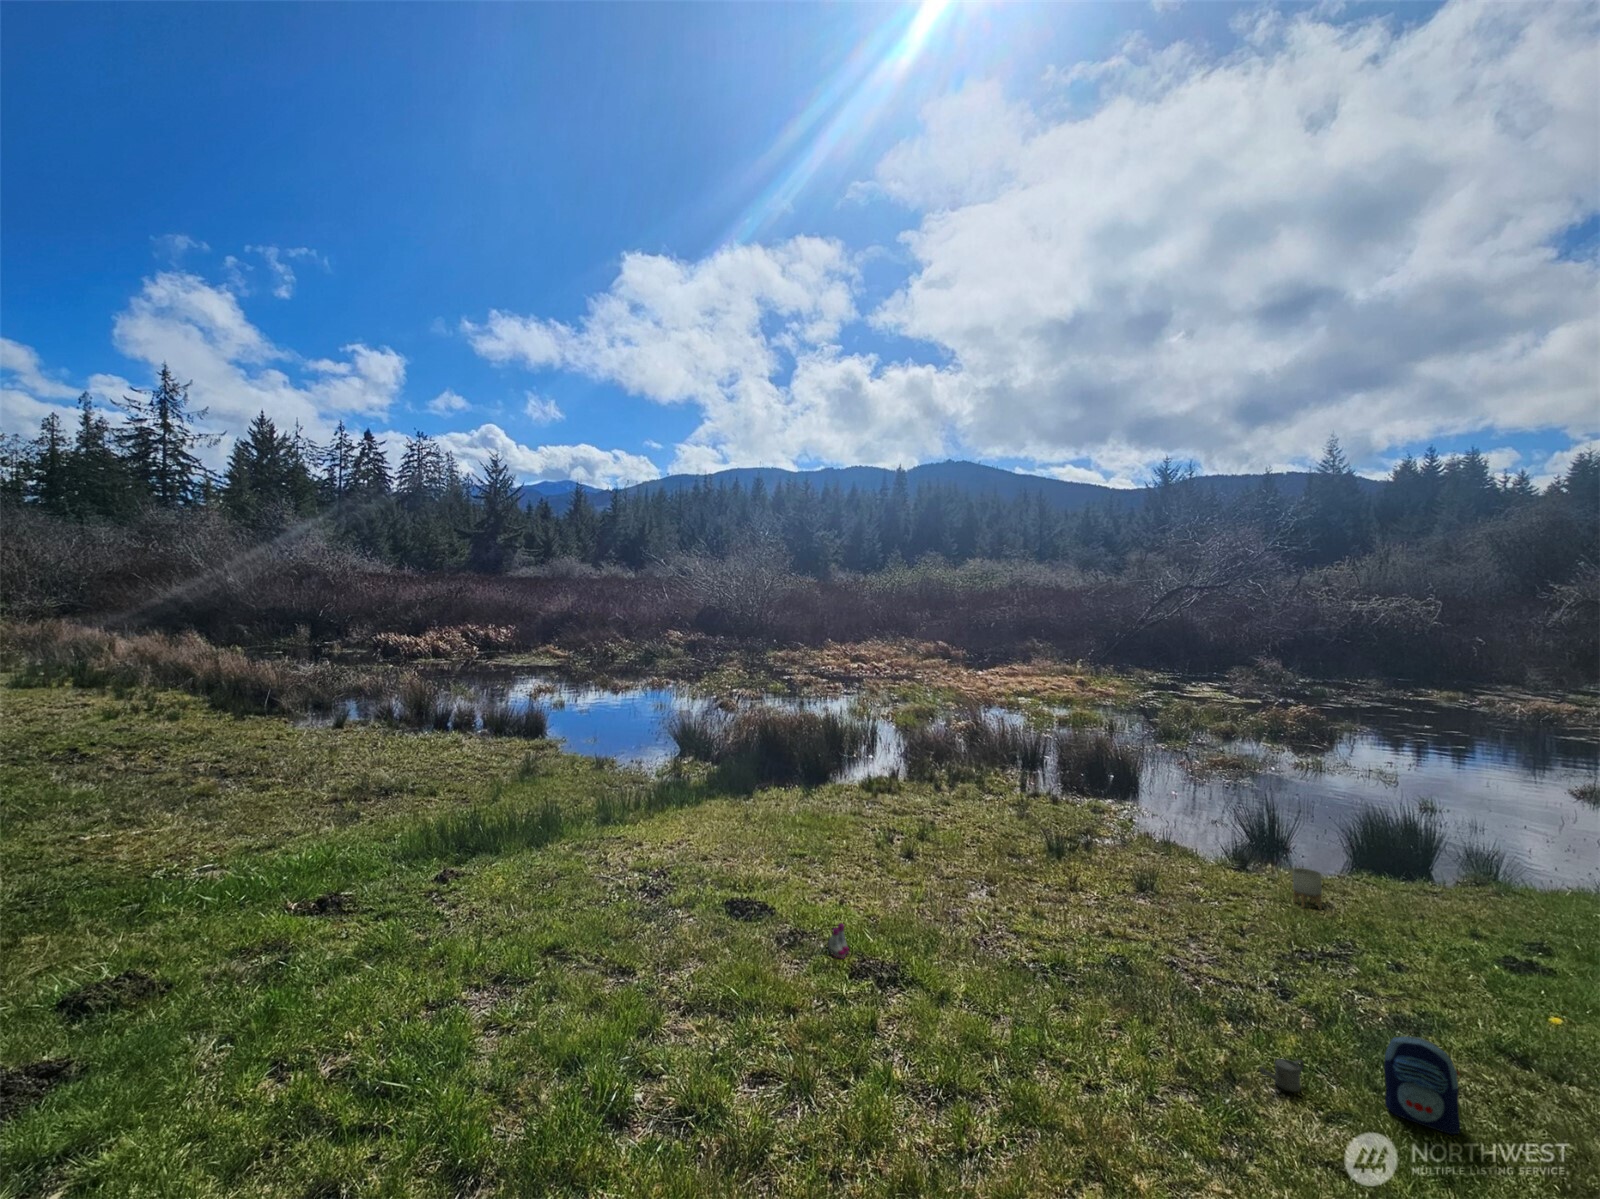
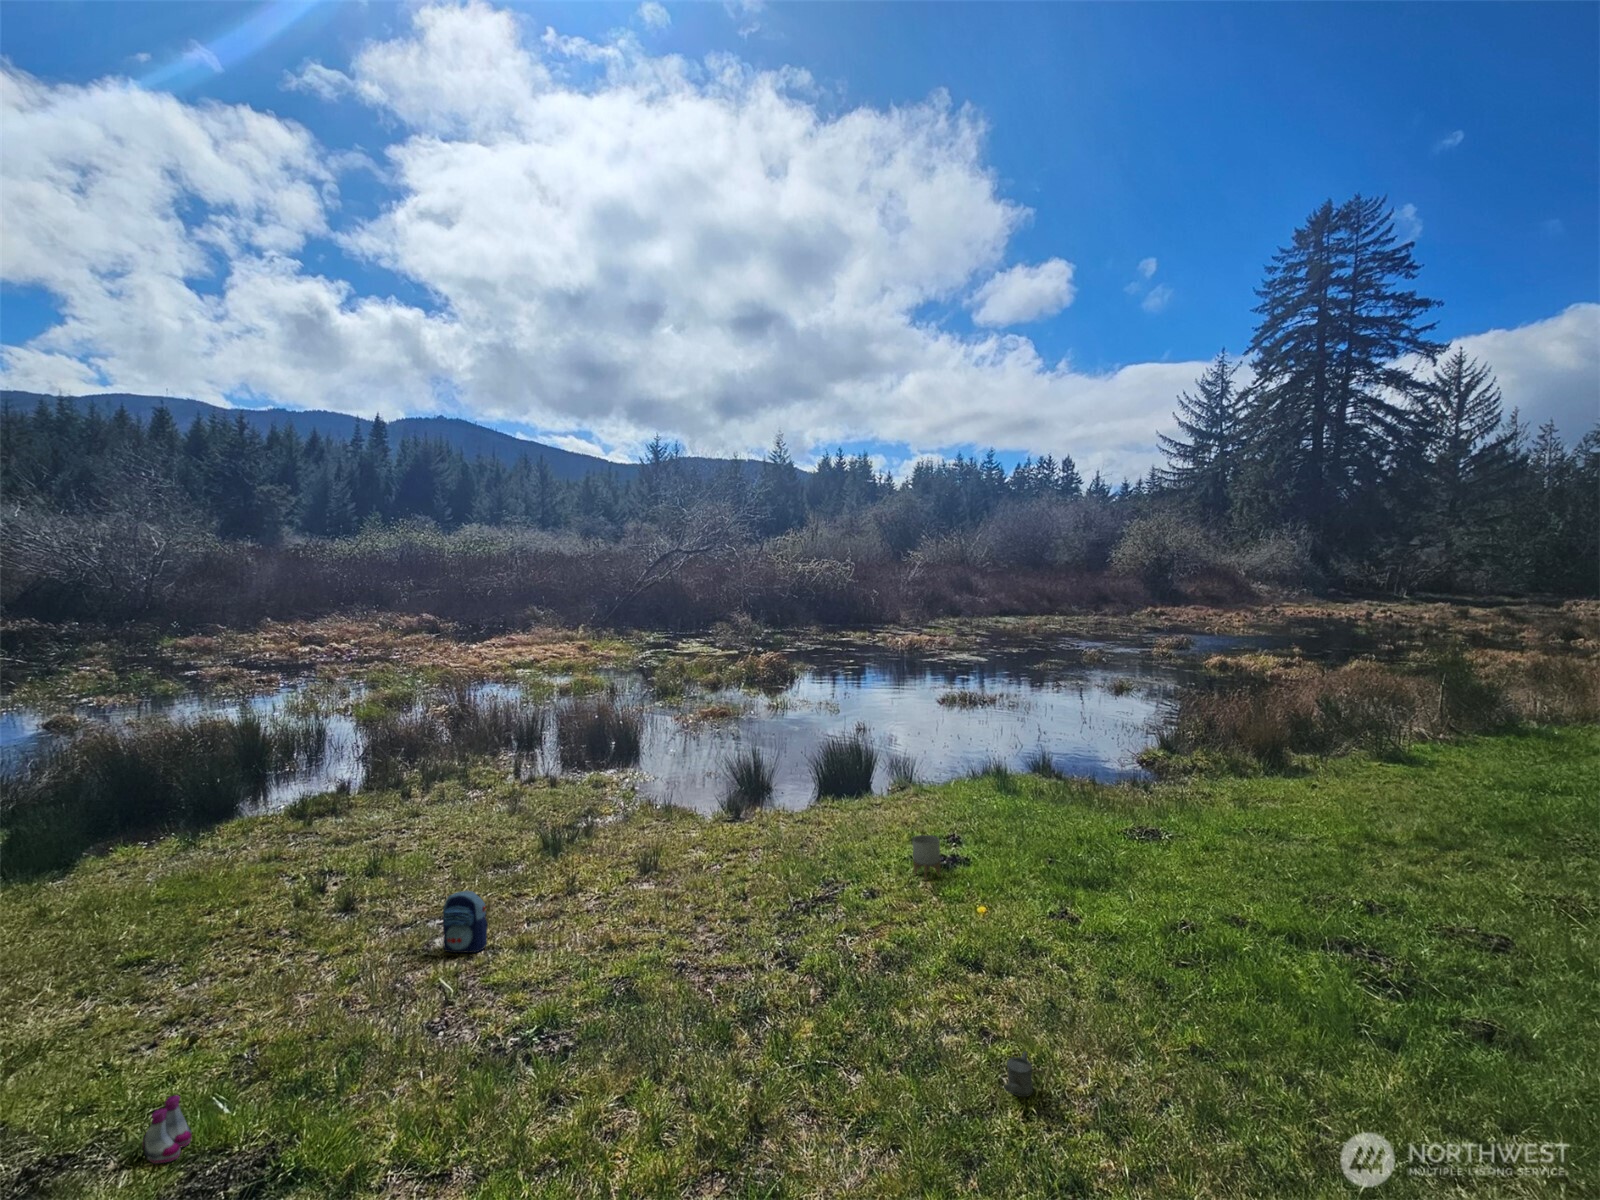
planter: present [1293,868,1322,909] -> present [913,835,941,881]
backpack: present [1384,1036,1460,1134] -> present [443,891,488,953]
watering can: present [1260,1059,1304,1092] -> present [1004,1052,1033,1097]

